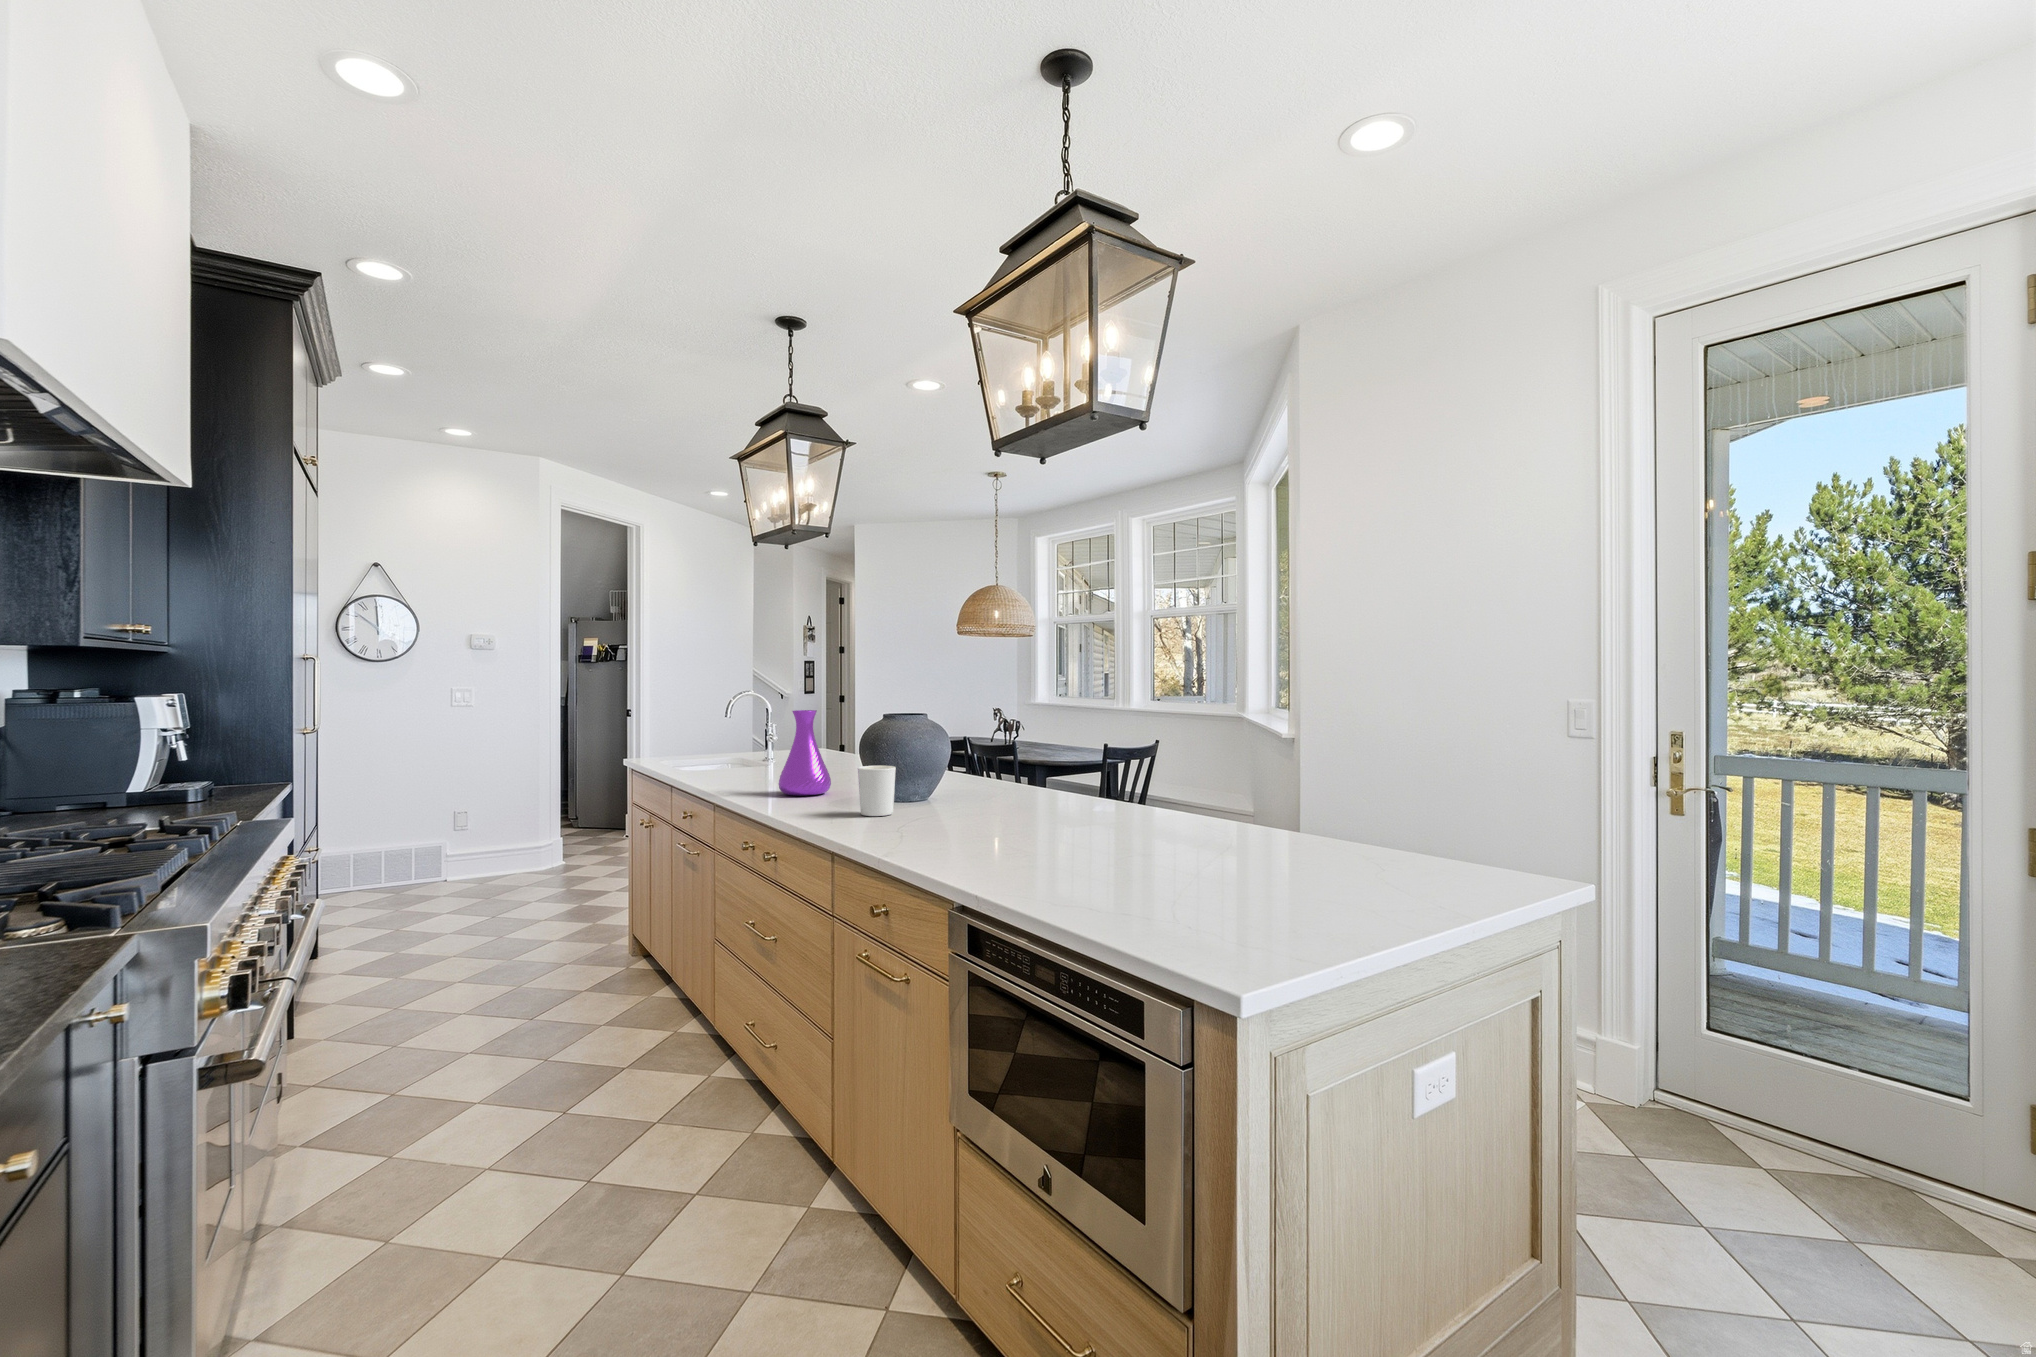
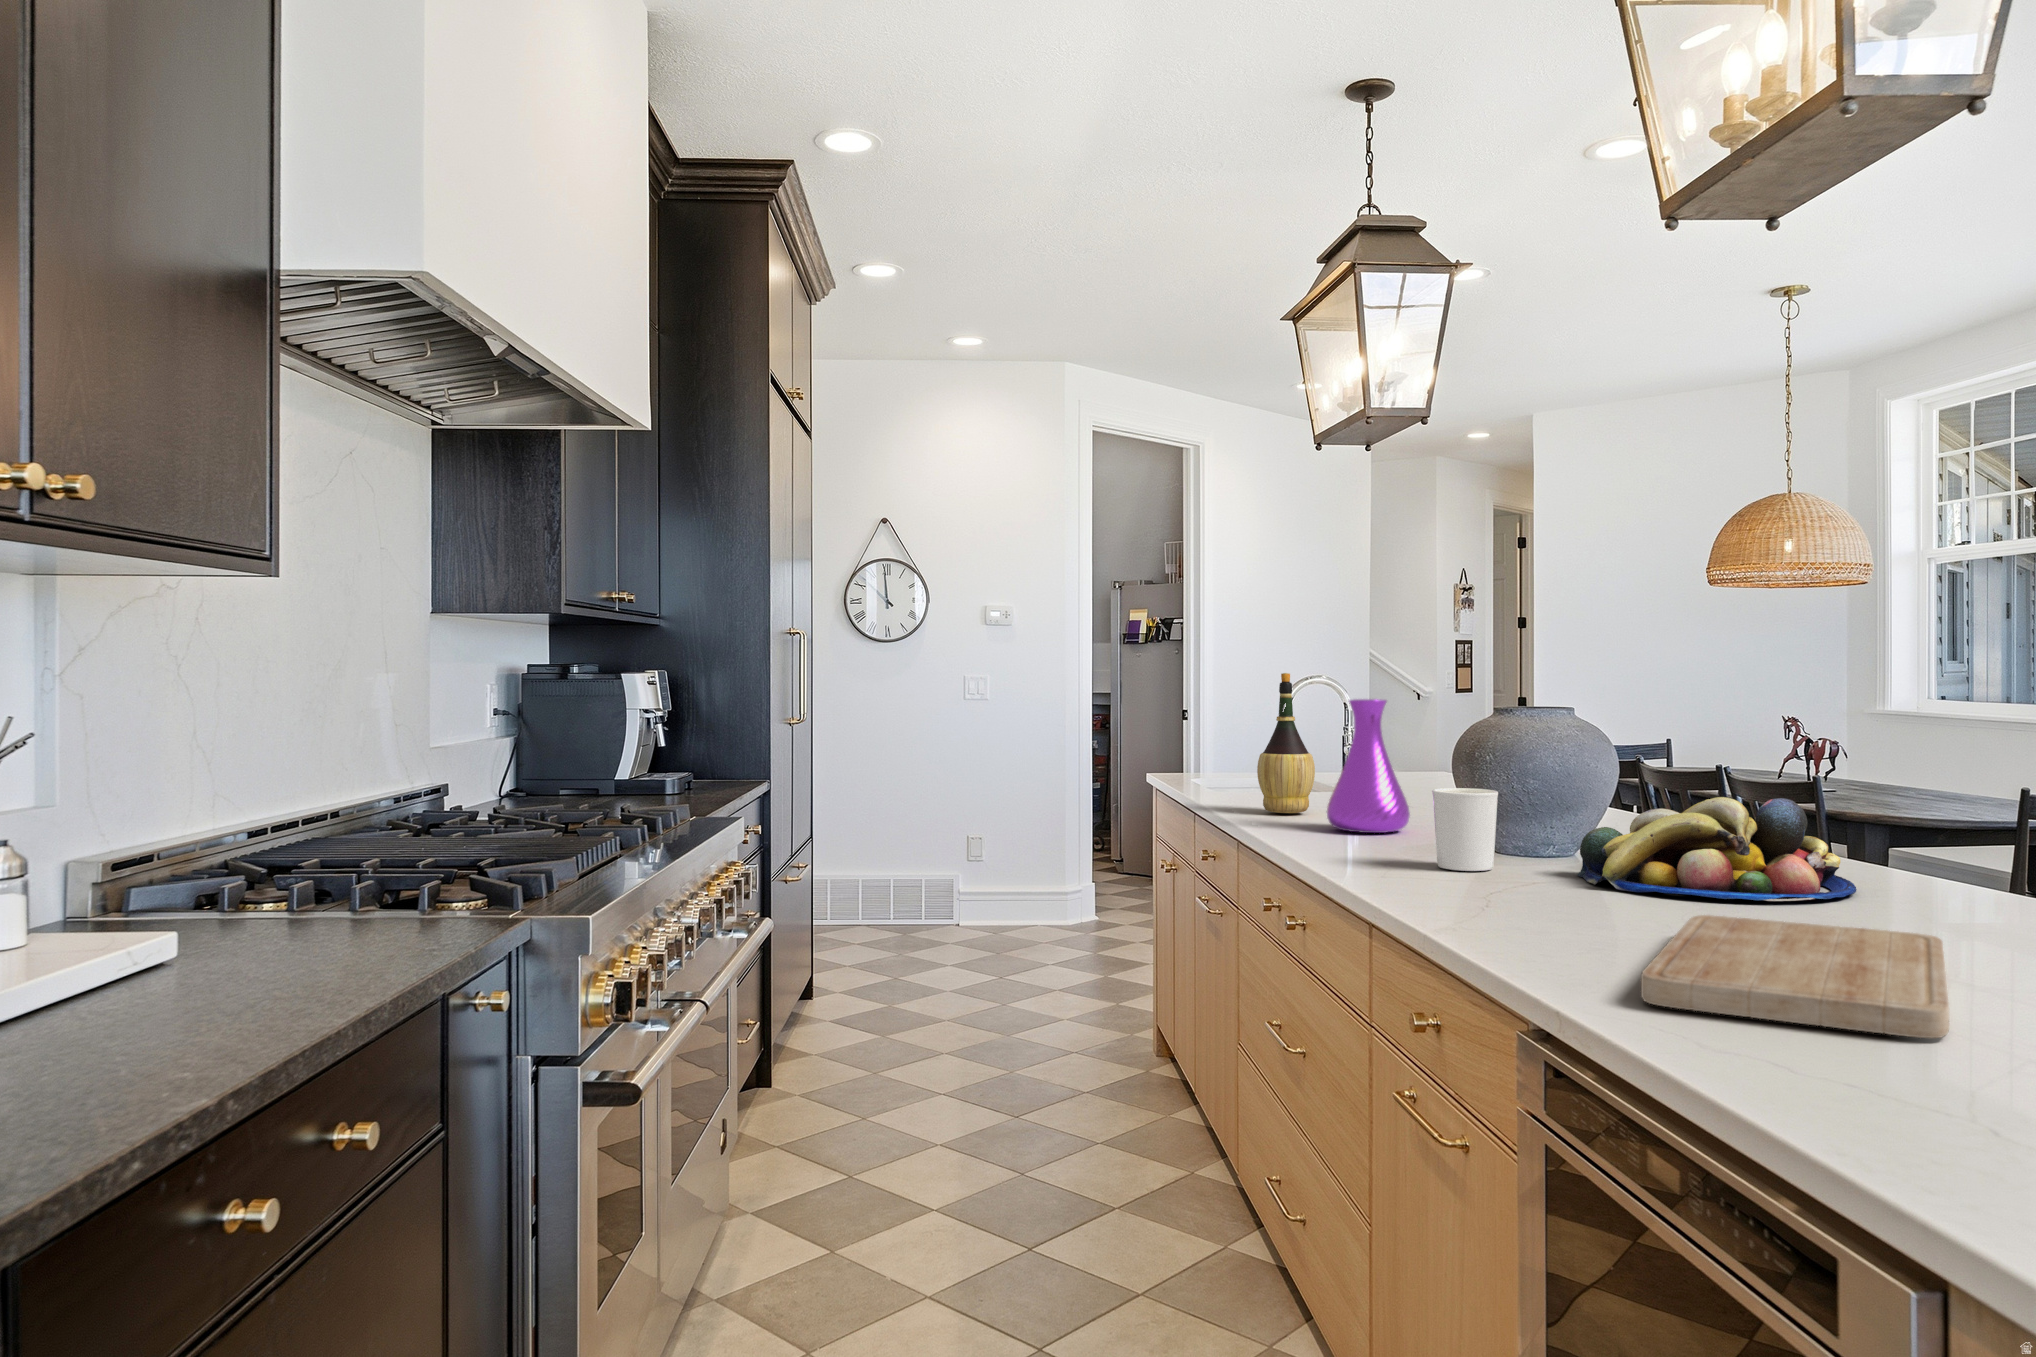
wine bottle: none [725,692,764,785] -> present [1257,673,1315,813]
fruit bowl: none [939,763,1078,821] -> present [1577,797,1857,900]
cutting board: none [1009,831,1148,885] -> present [1641,915,1949,1038]

